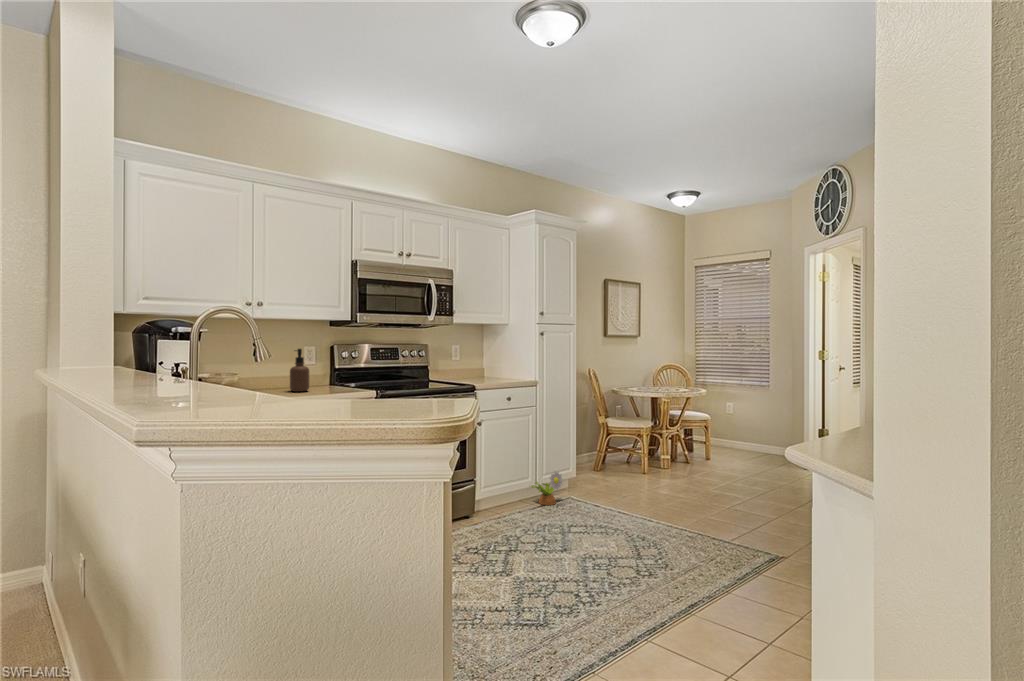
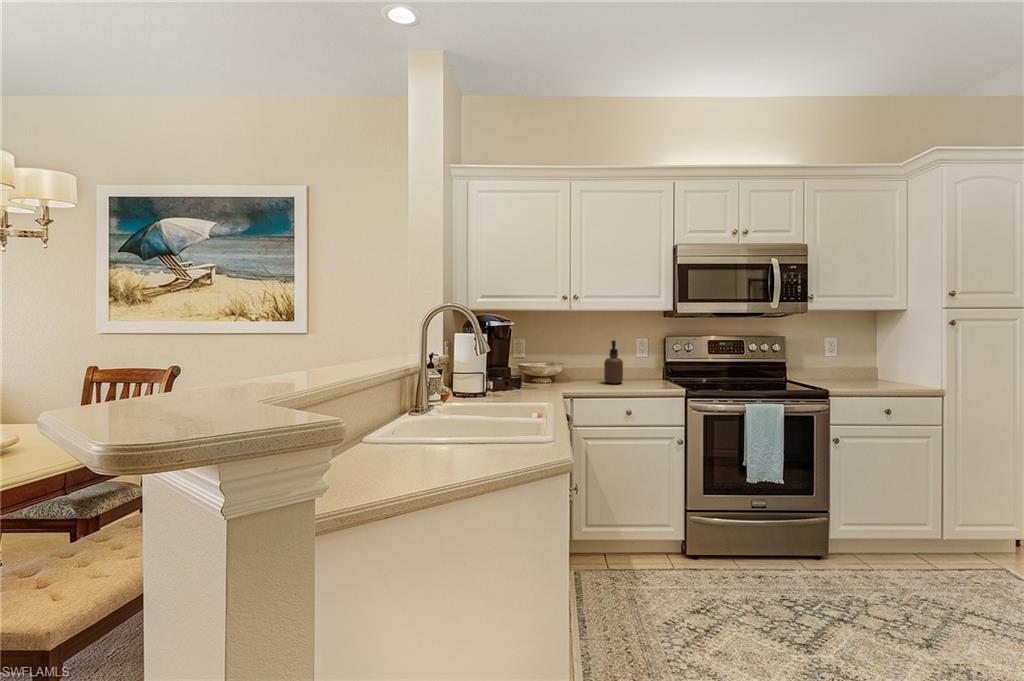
decorative plant: present [531,472,562,505] -> none [924,525,985,572]

